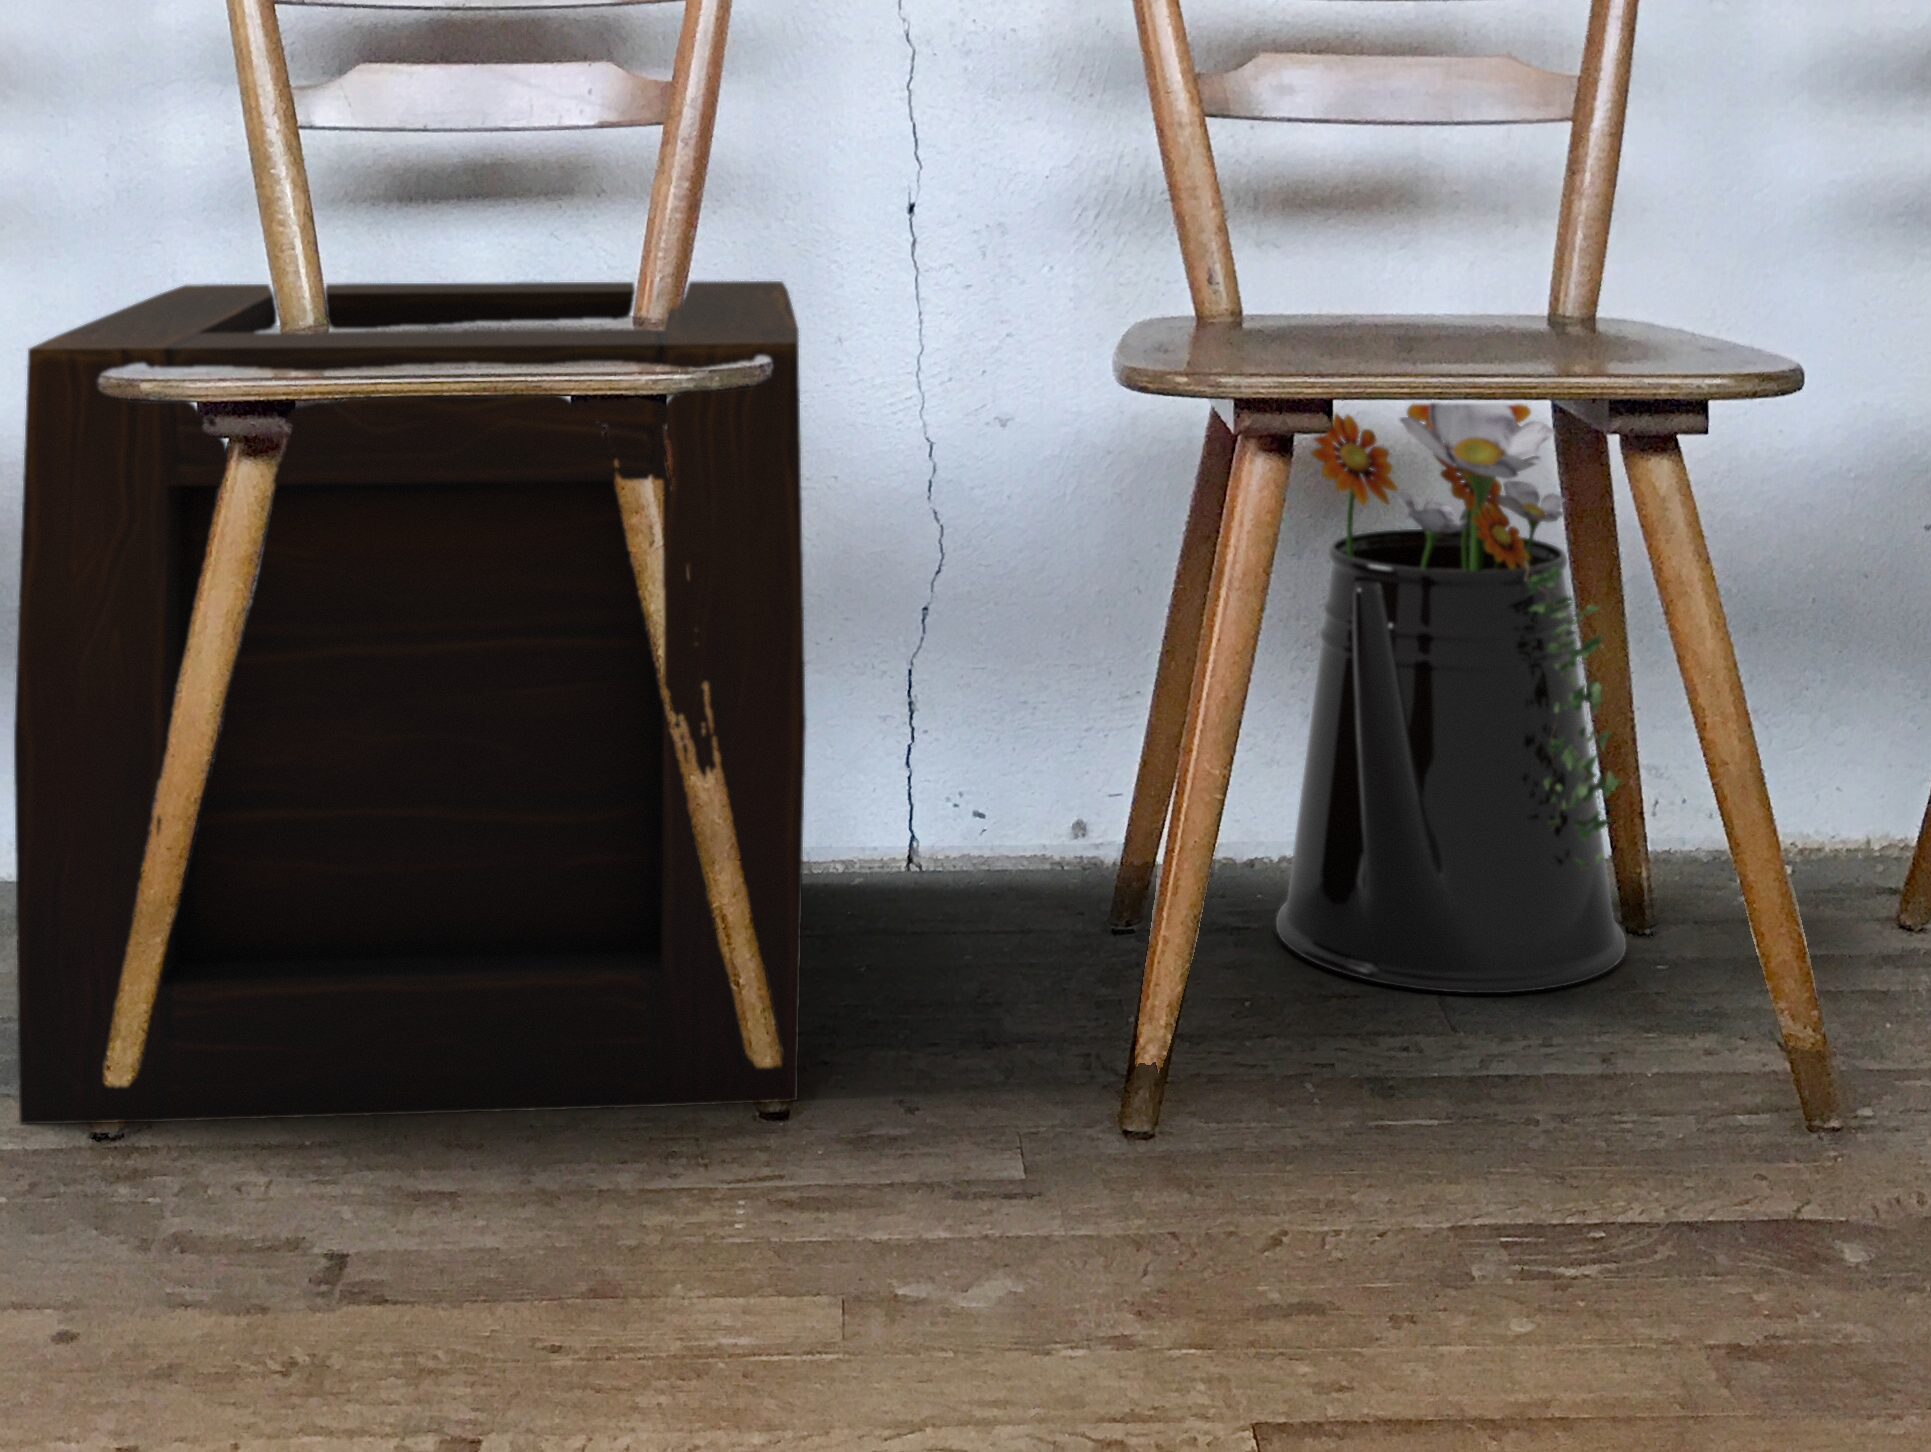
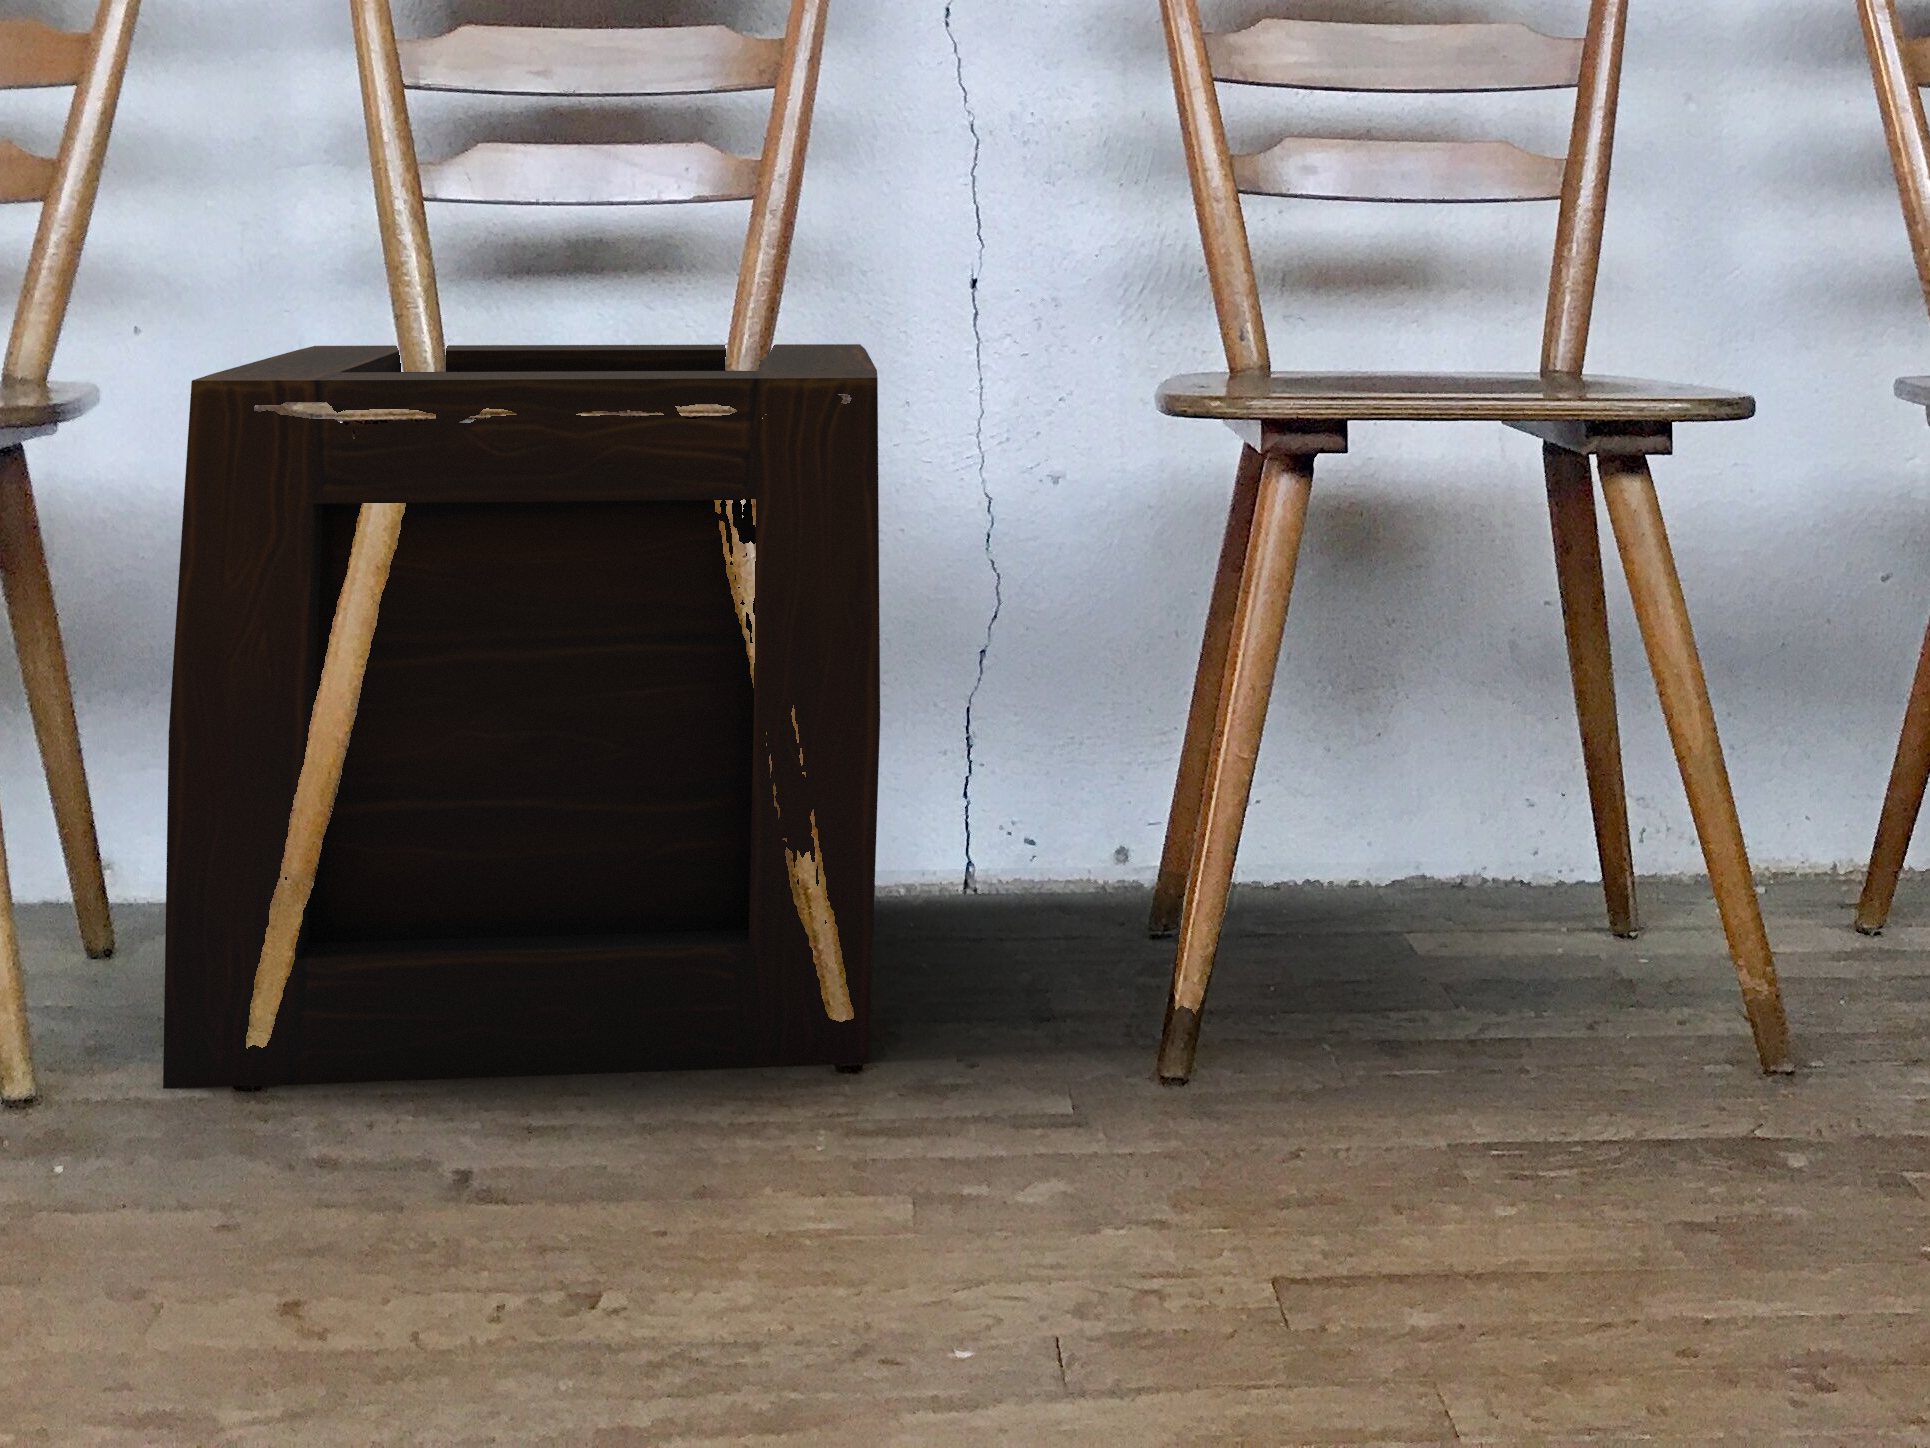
watering can: present [1276,403,1626,993] -> none [1302,394,1615,976]

